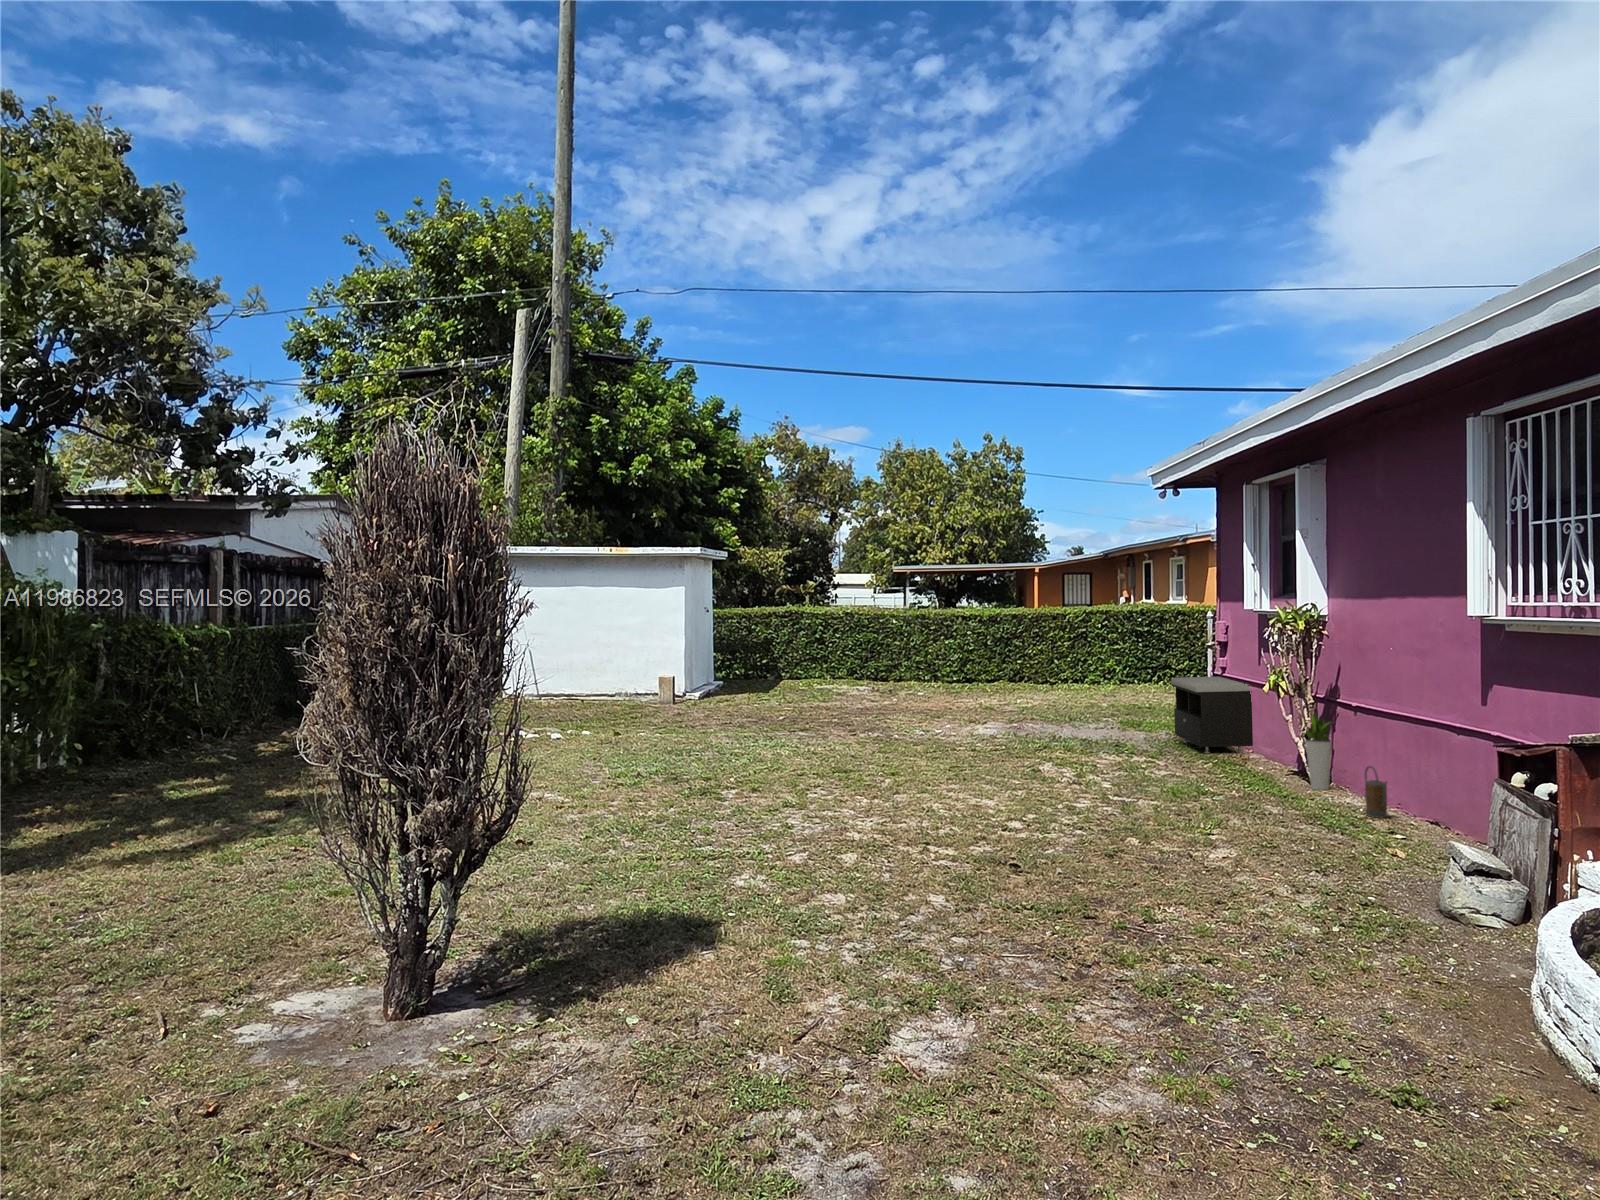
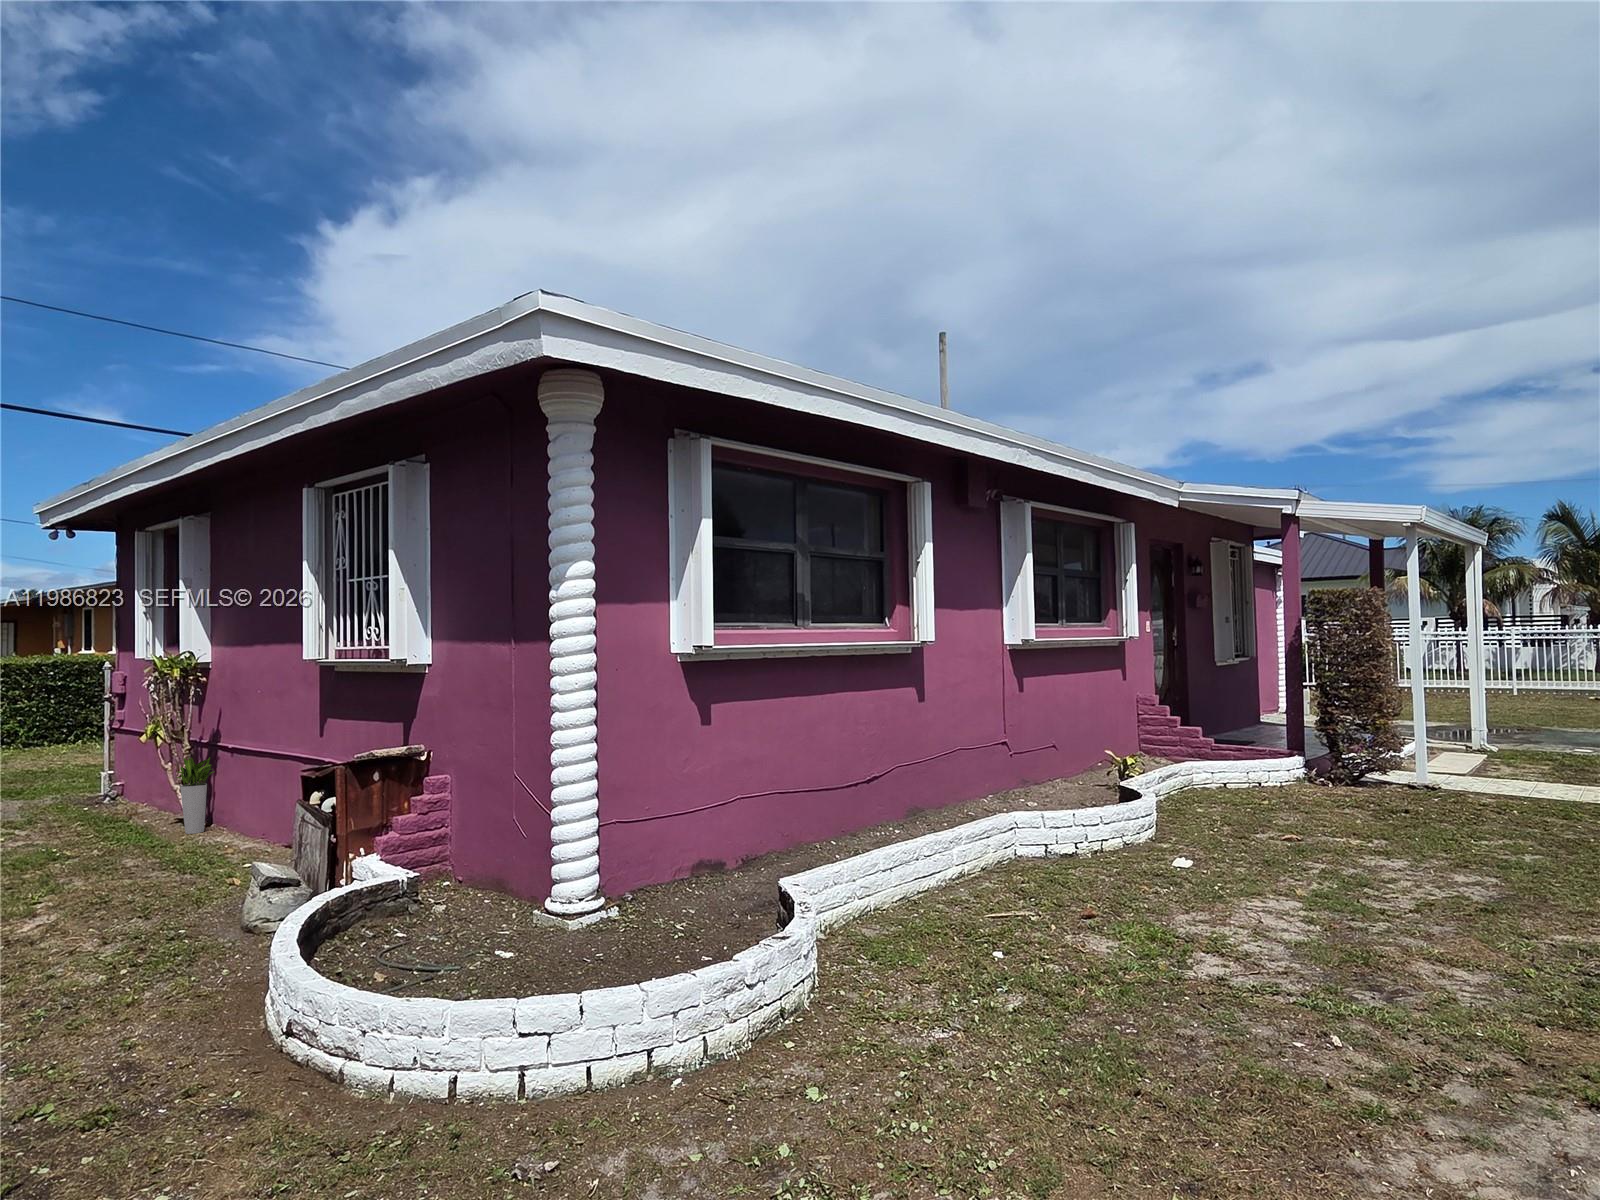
storage bench: present [1171,677,1253,753] -> none [51,730,143,813]
watering can: present [1364,766,1388,818] -> none [226,803,247,852]

